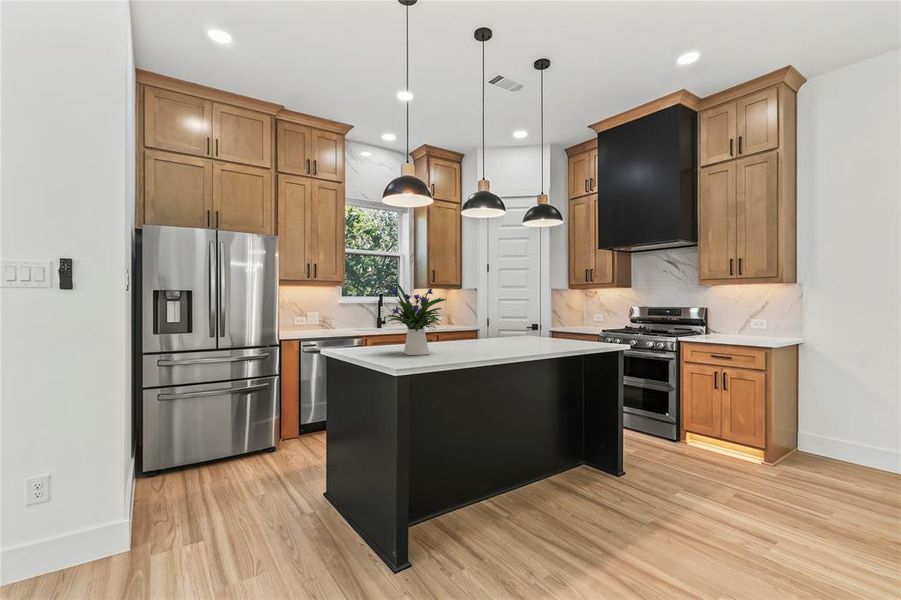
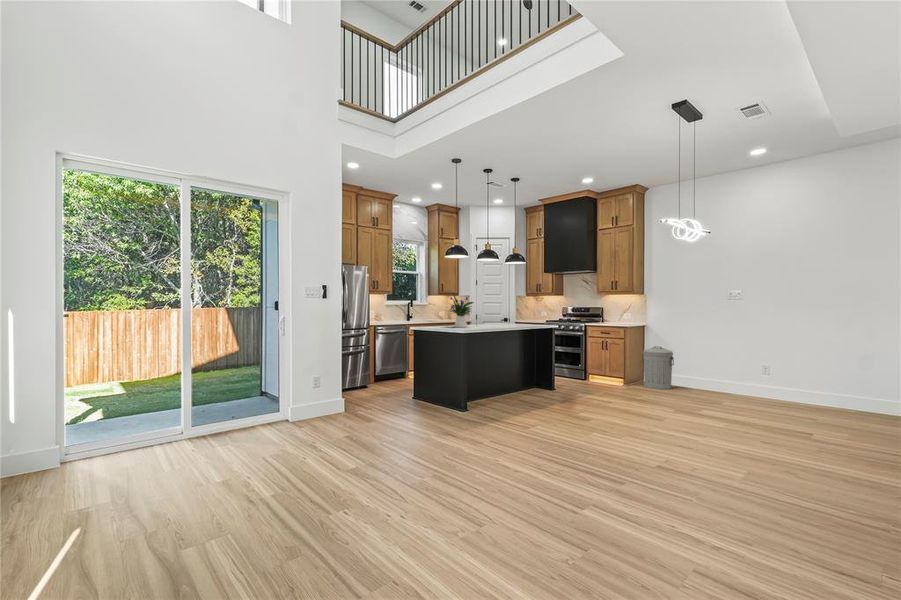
trash can: none [799,385,873,476] -> present [642,346,674,389]

